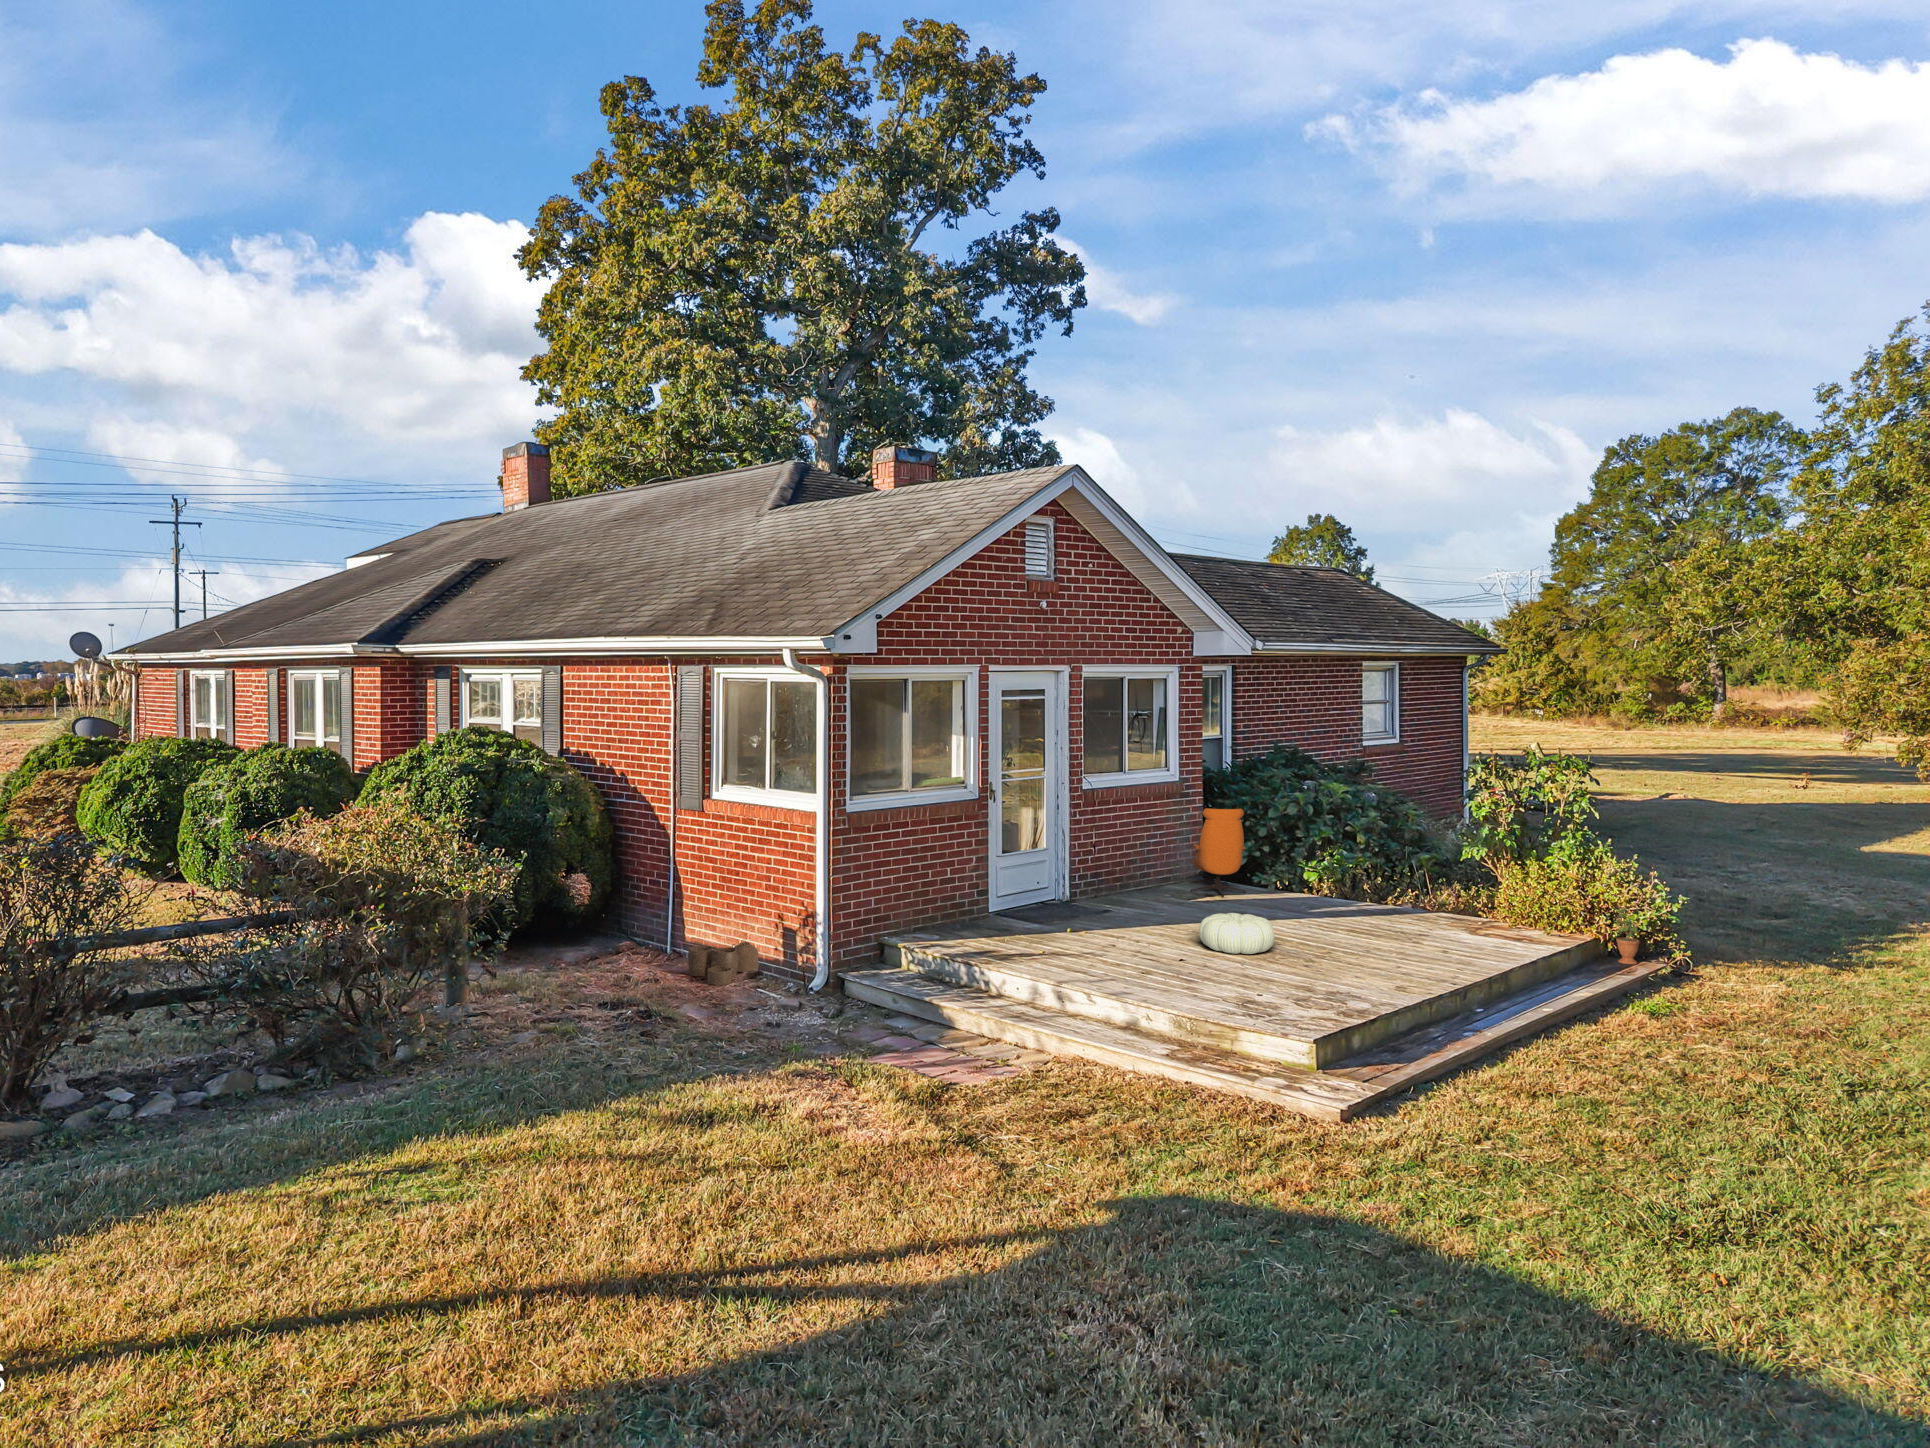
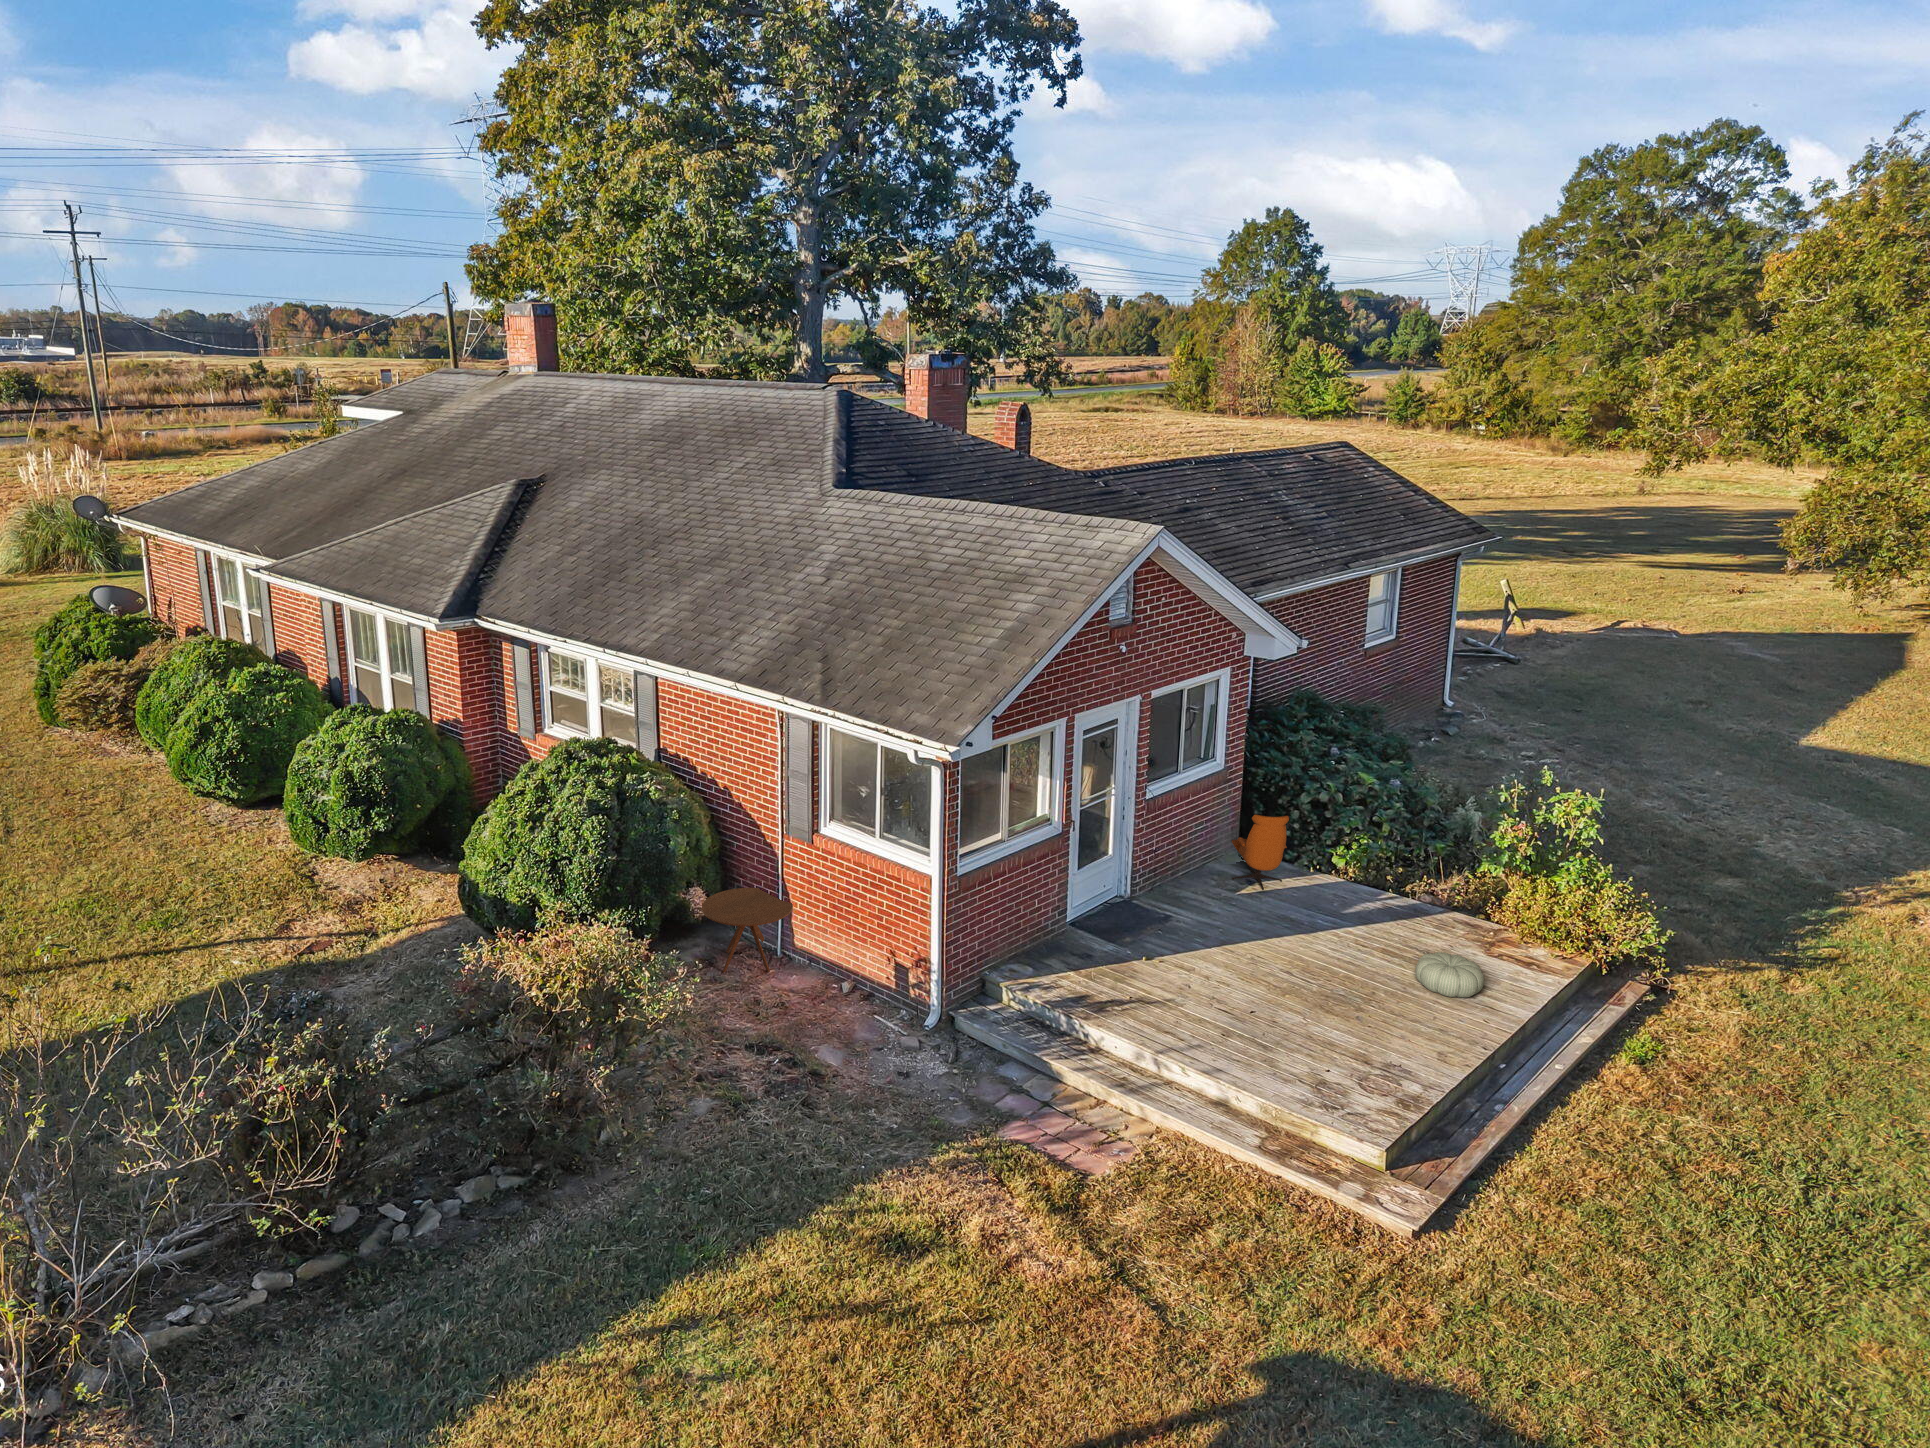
round table: none [580,876,682,957] -> present [702,888,793,973]
potted plant: present [1612,905,1640,964] -> none [1608,935,1630,987]
pouf: present [1199,913,1275,954] -> present [1415,952,1484,997]
woven basket: present [688,941,759,985] -> none [811,967,870,1021]

